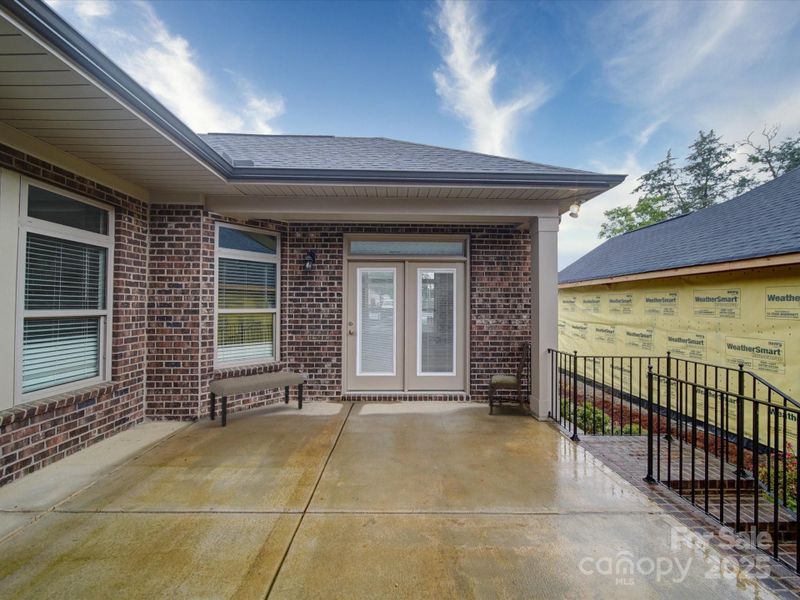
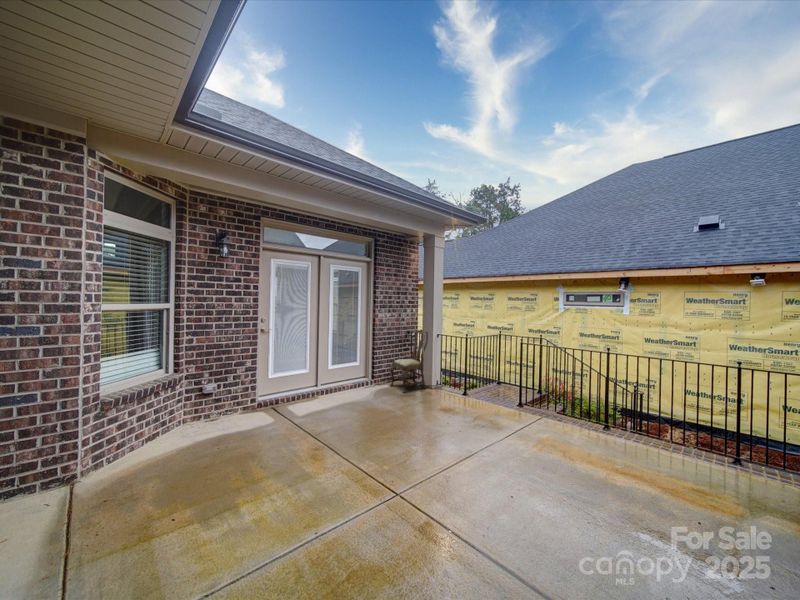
bench: present [209,371,304,426] -> none [95,385,225,476]

